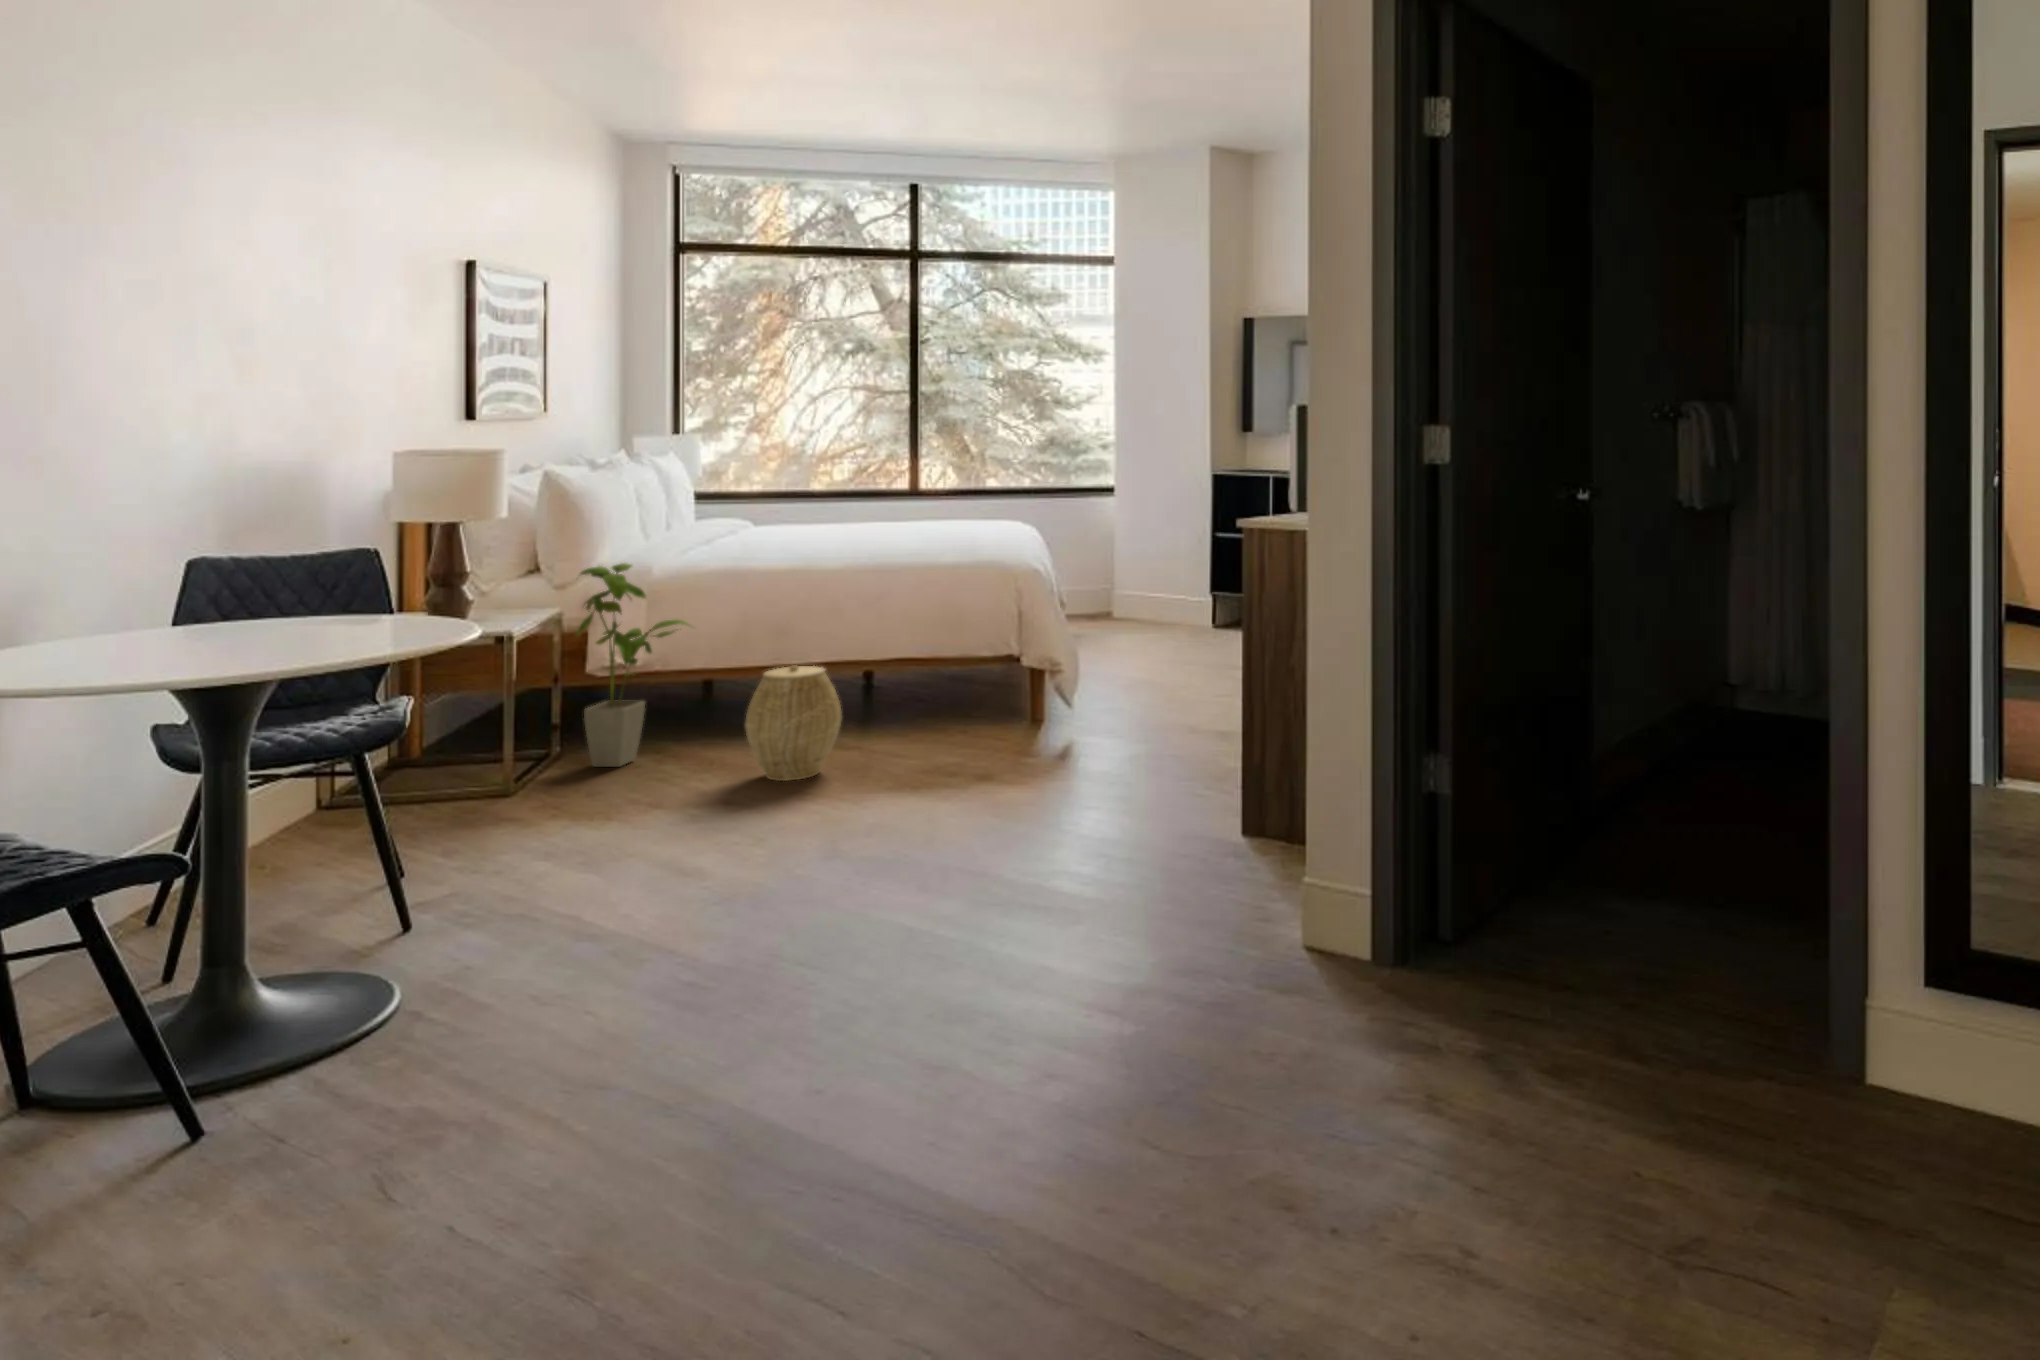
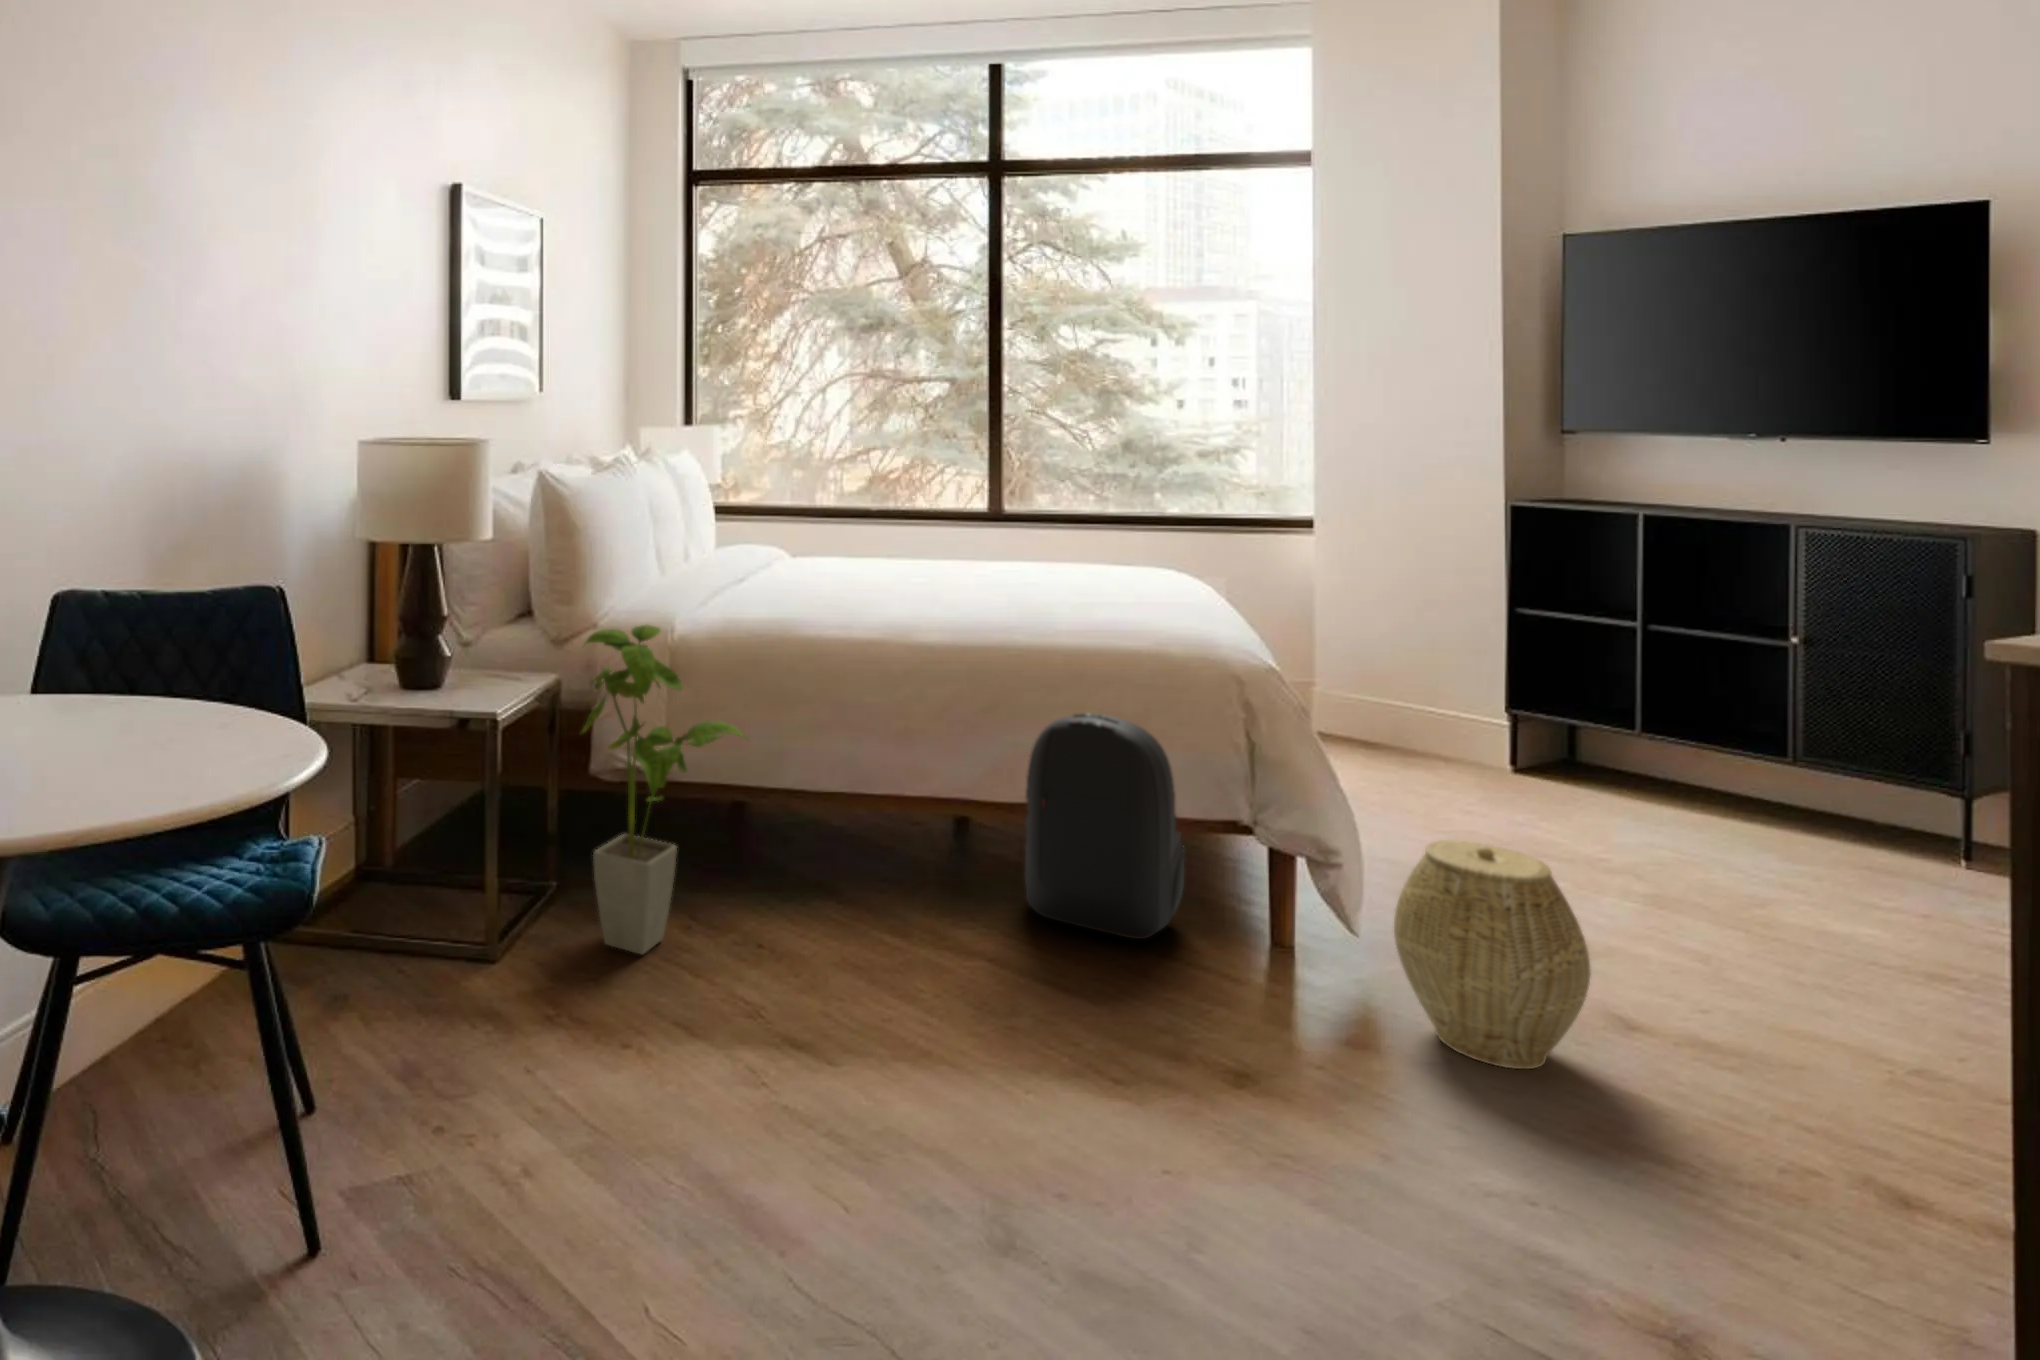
backpack: none [884,591,980,723] -> present [1025,713,1186,939]
woven basket: present [746,665,841,781] -> present [1394,840,1591,1069]

